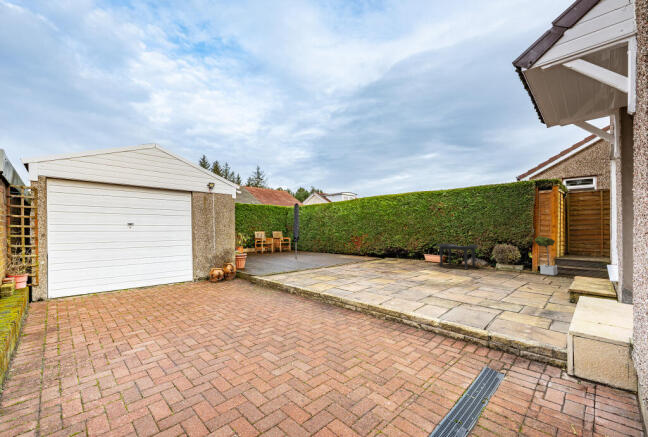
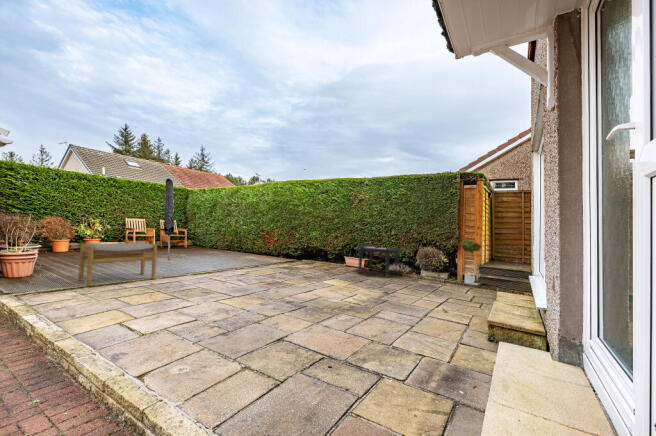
footstool: none [254,246,297,274] -> present [78,242,157,286]

